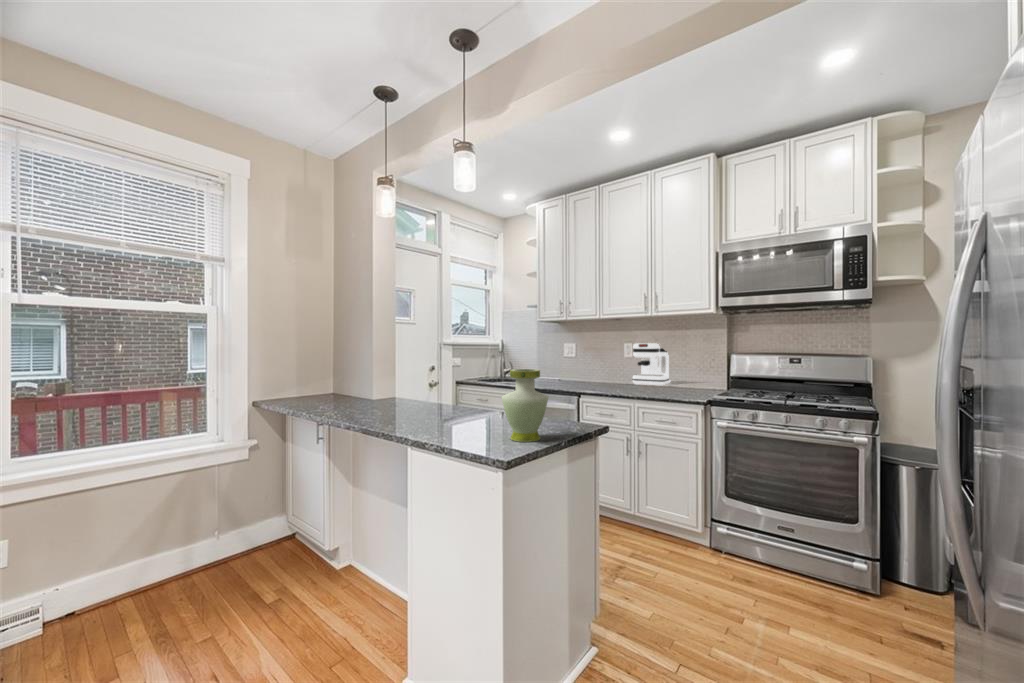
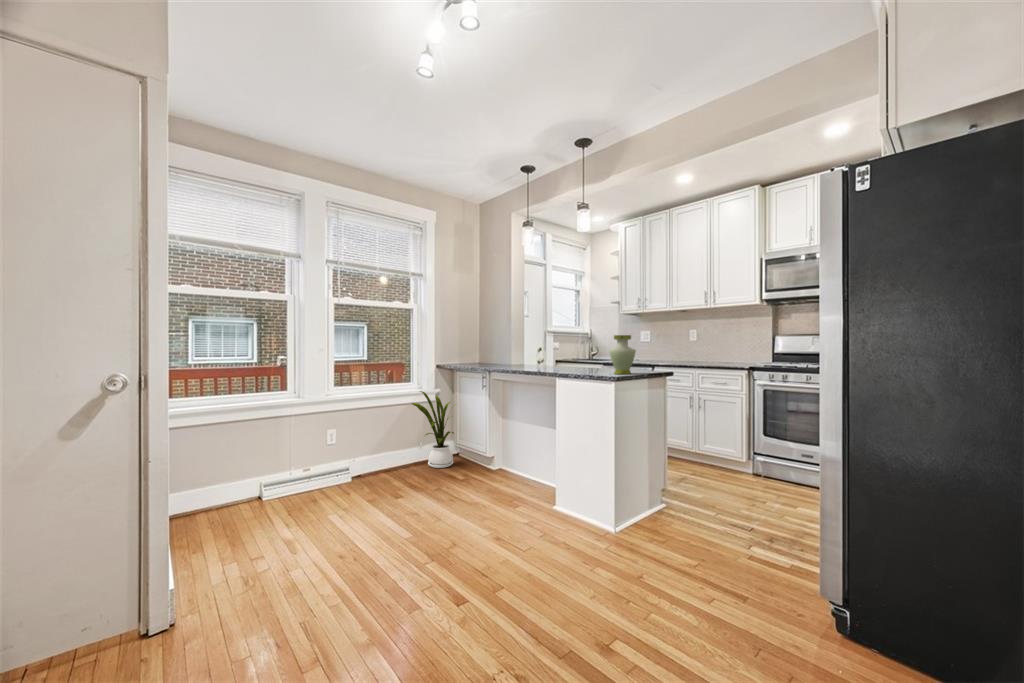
coffee maker: present [632,343,671,386] -> none [696,329,728,361]
house plant: none [194,451,282,575] -> present [412,391,454,468]

